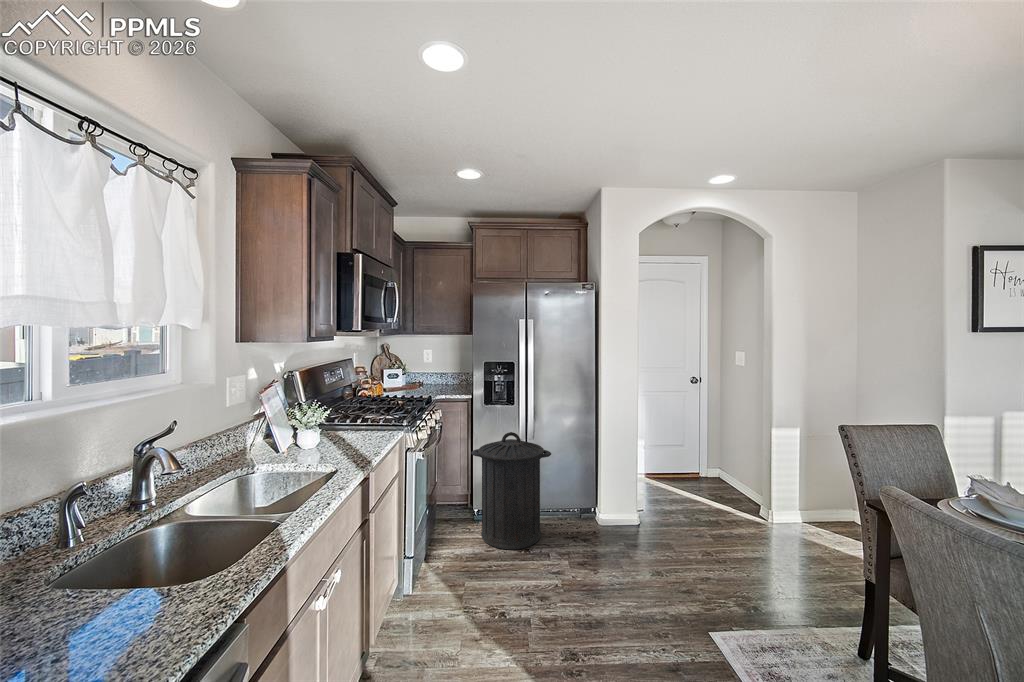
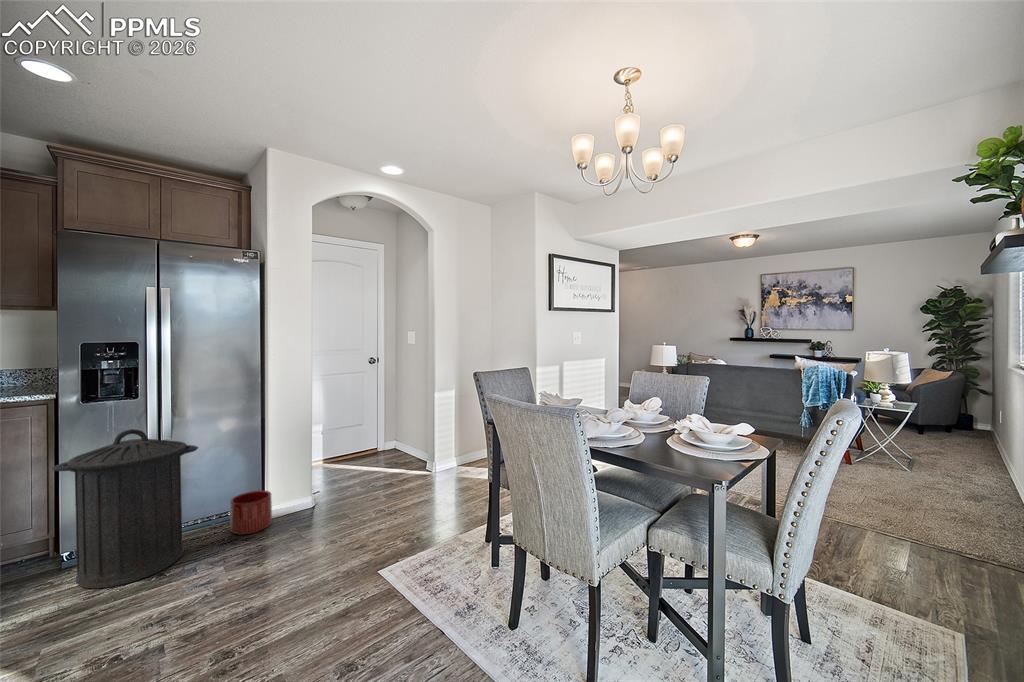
planter: none [572,497,603,536] -> present [230,491,272,535]

